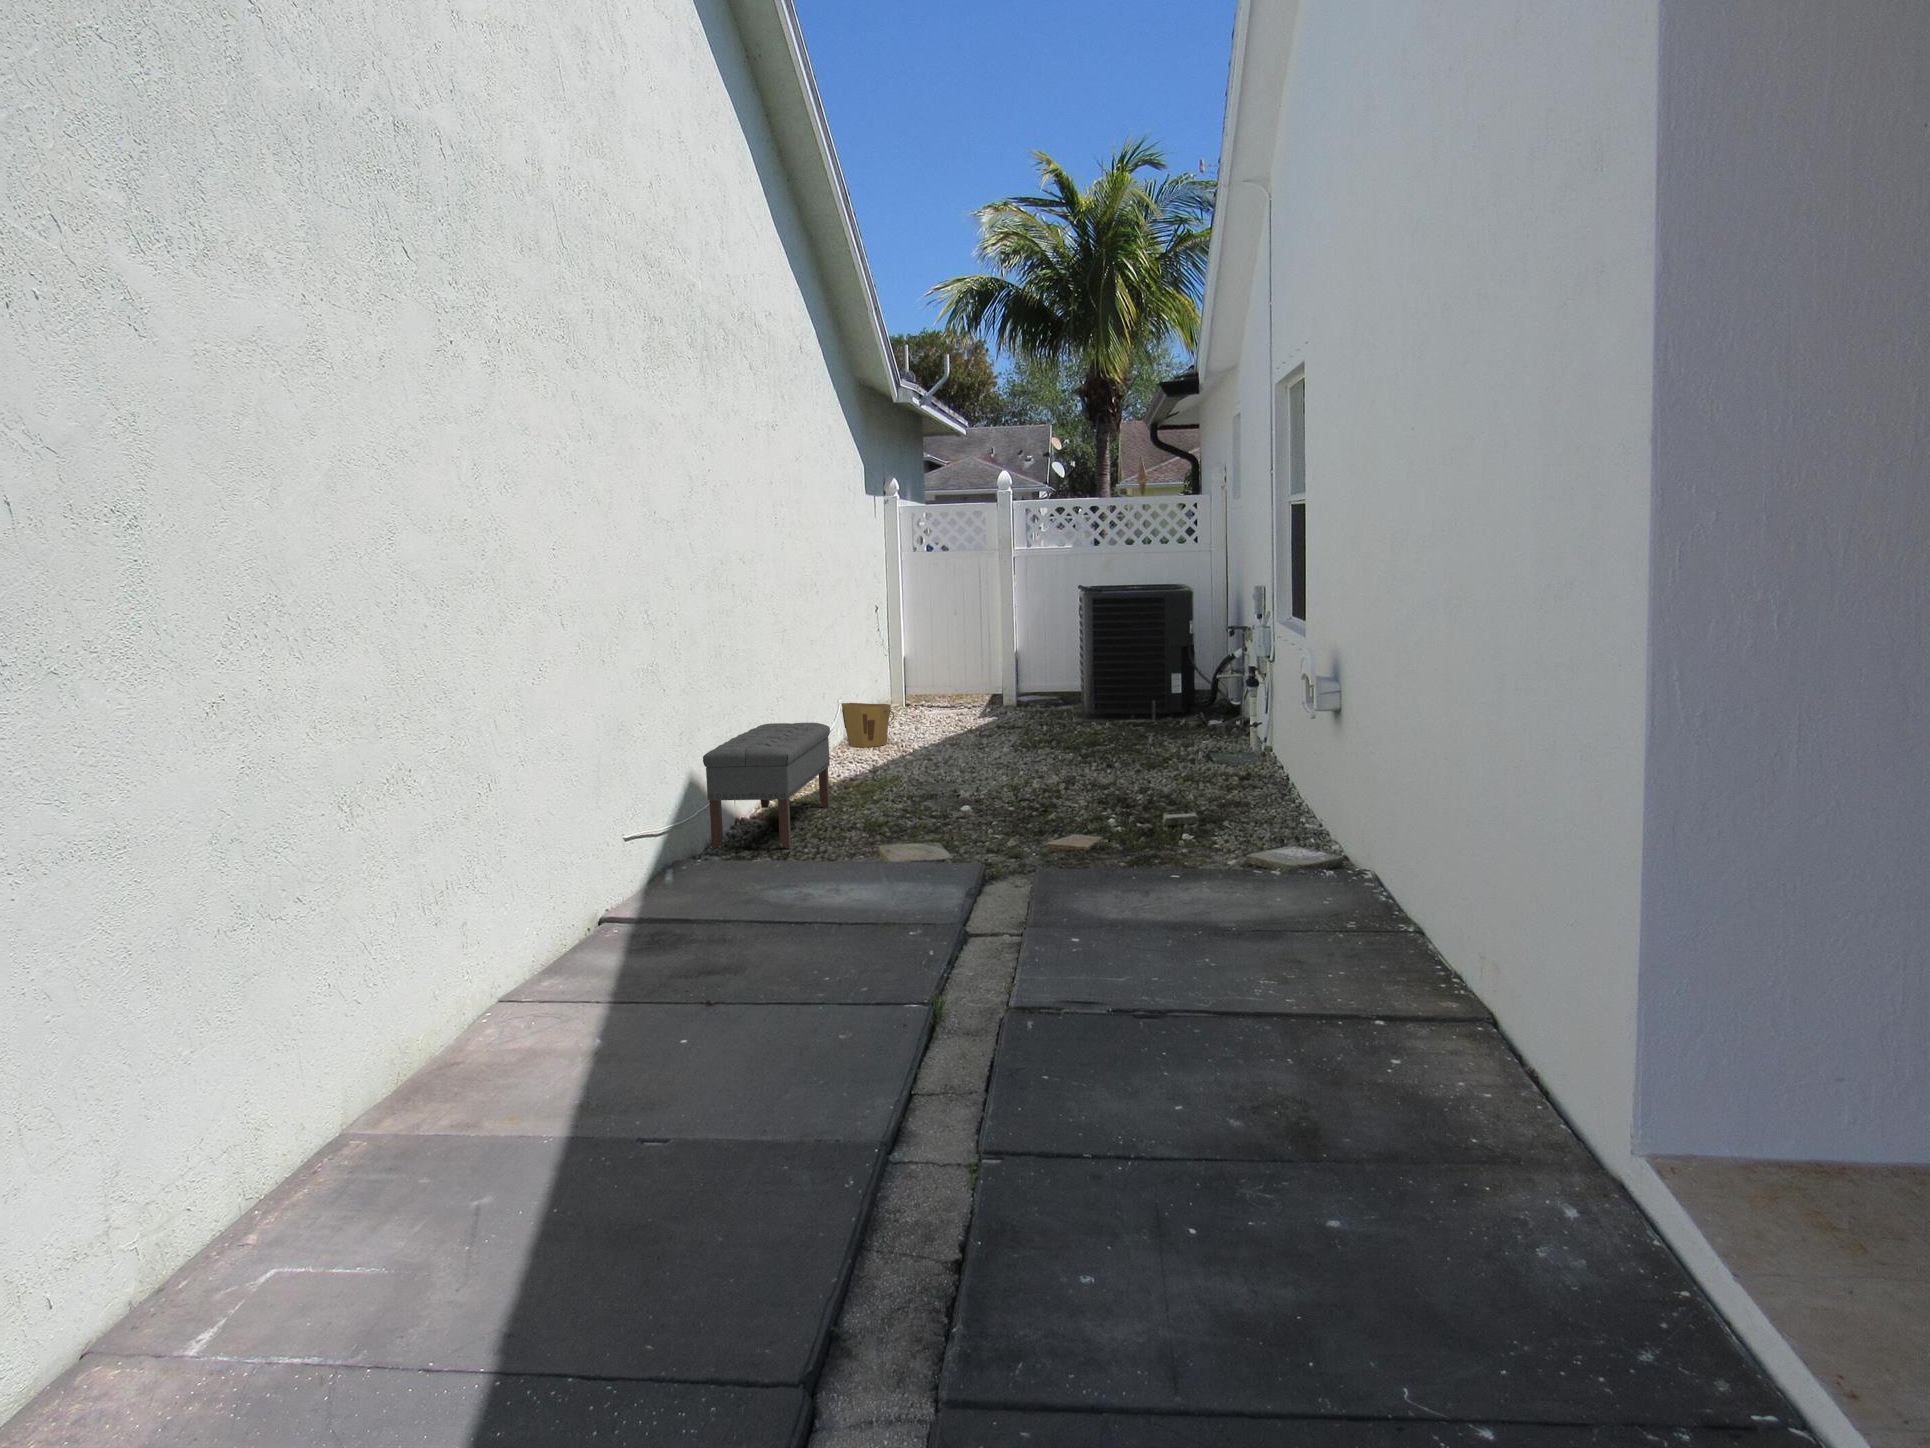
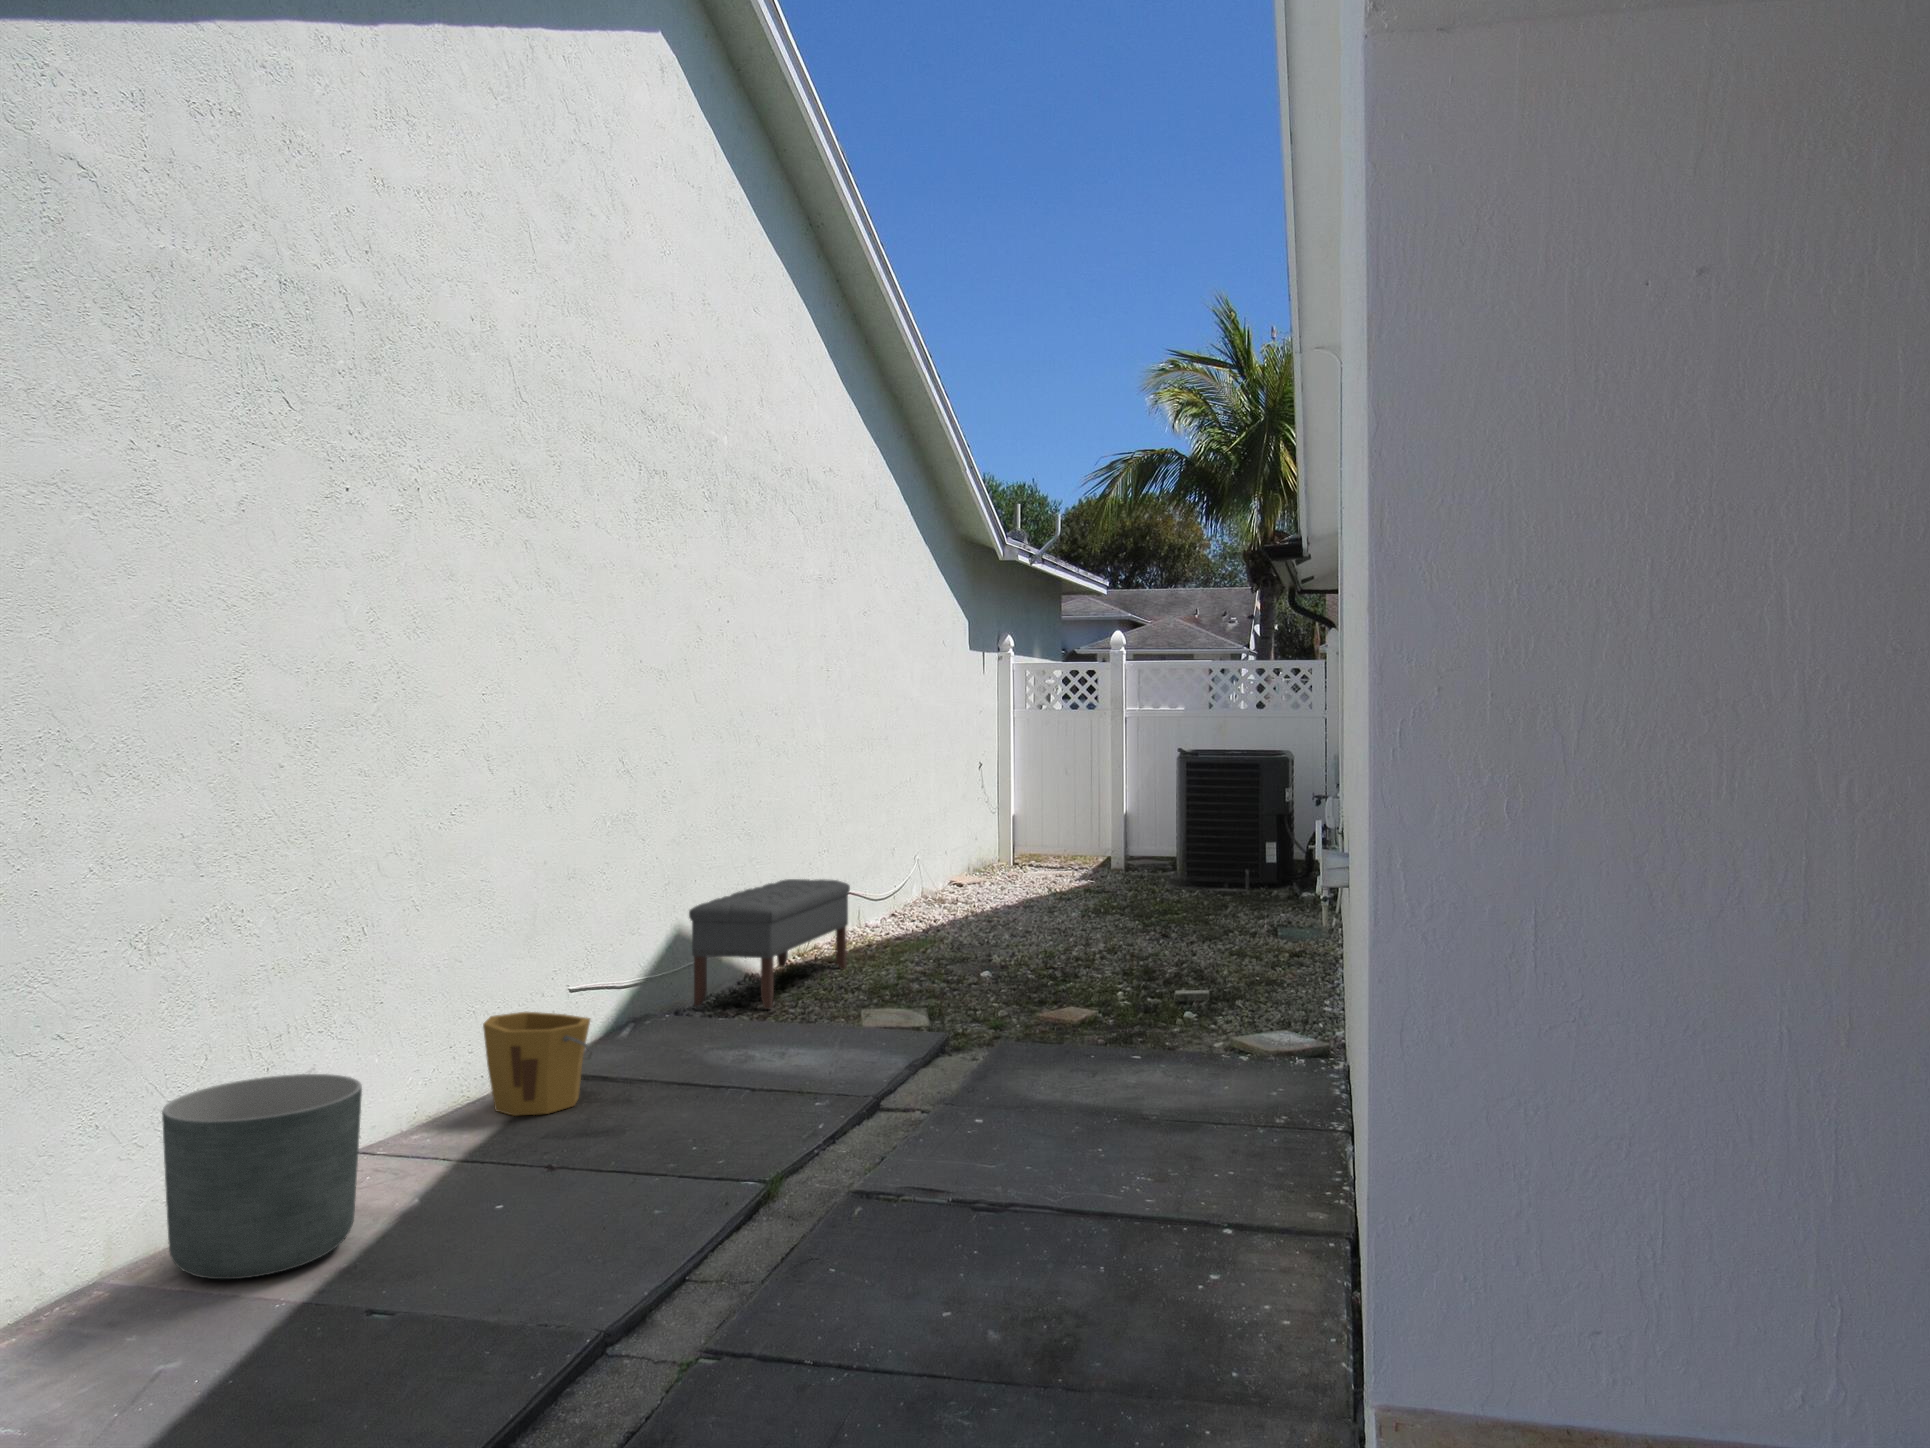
bucket: present [842,703,894,747] -> present [483,1012,592,1116]
planter: none [387,926,569,1125] -> present [162,1074,362,1279]

